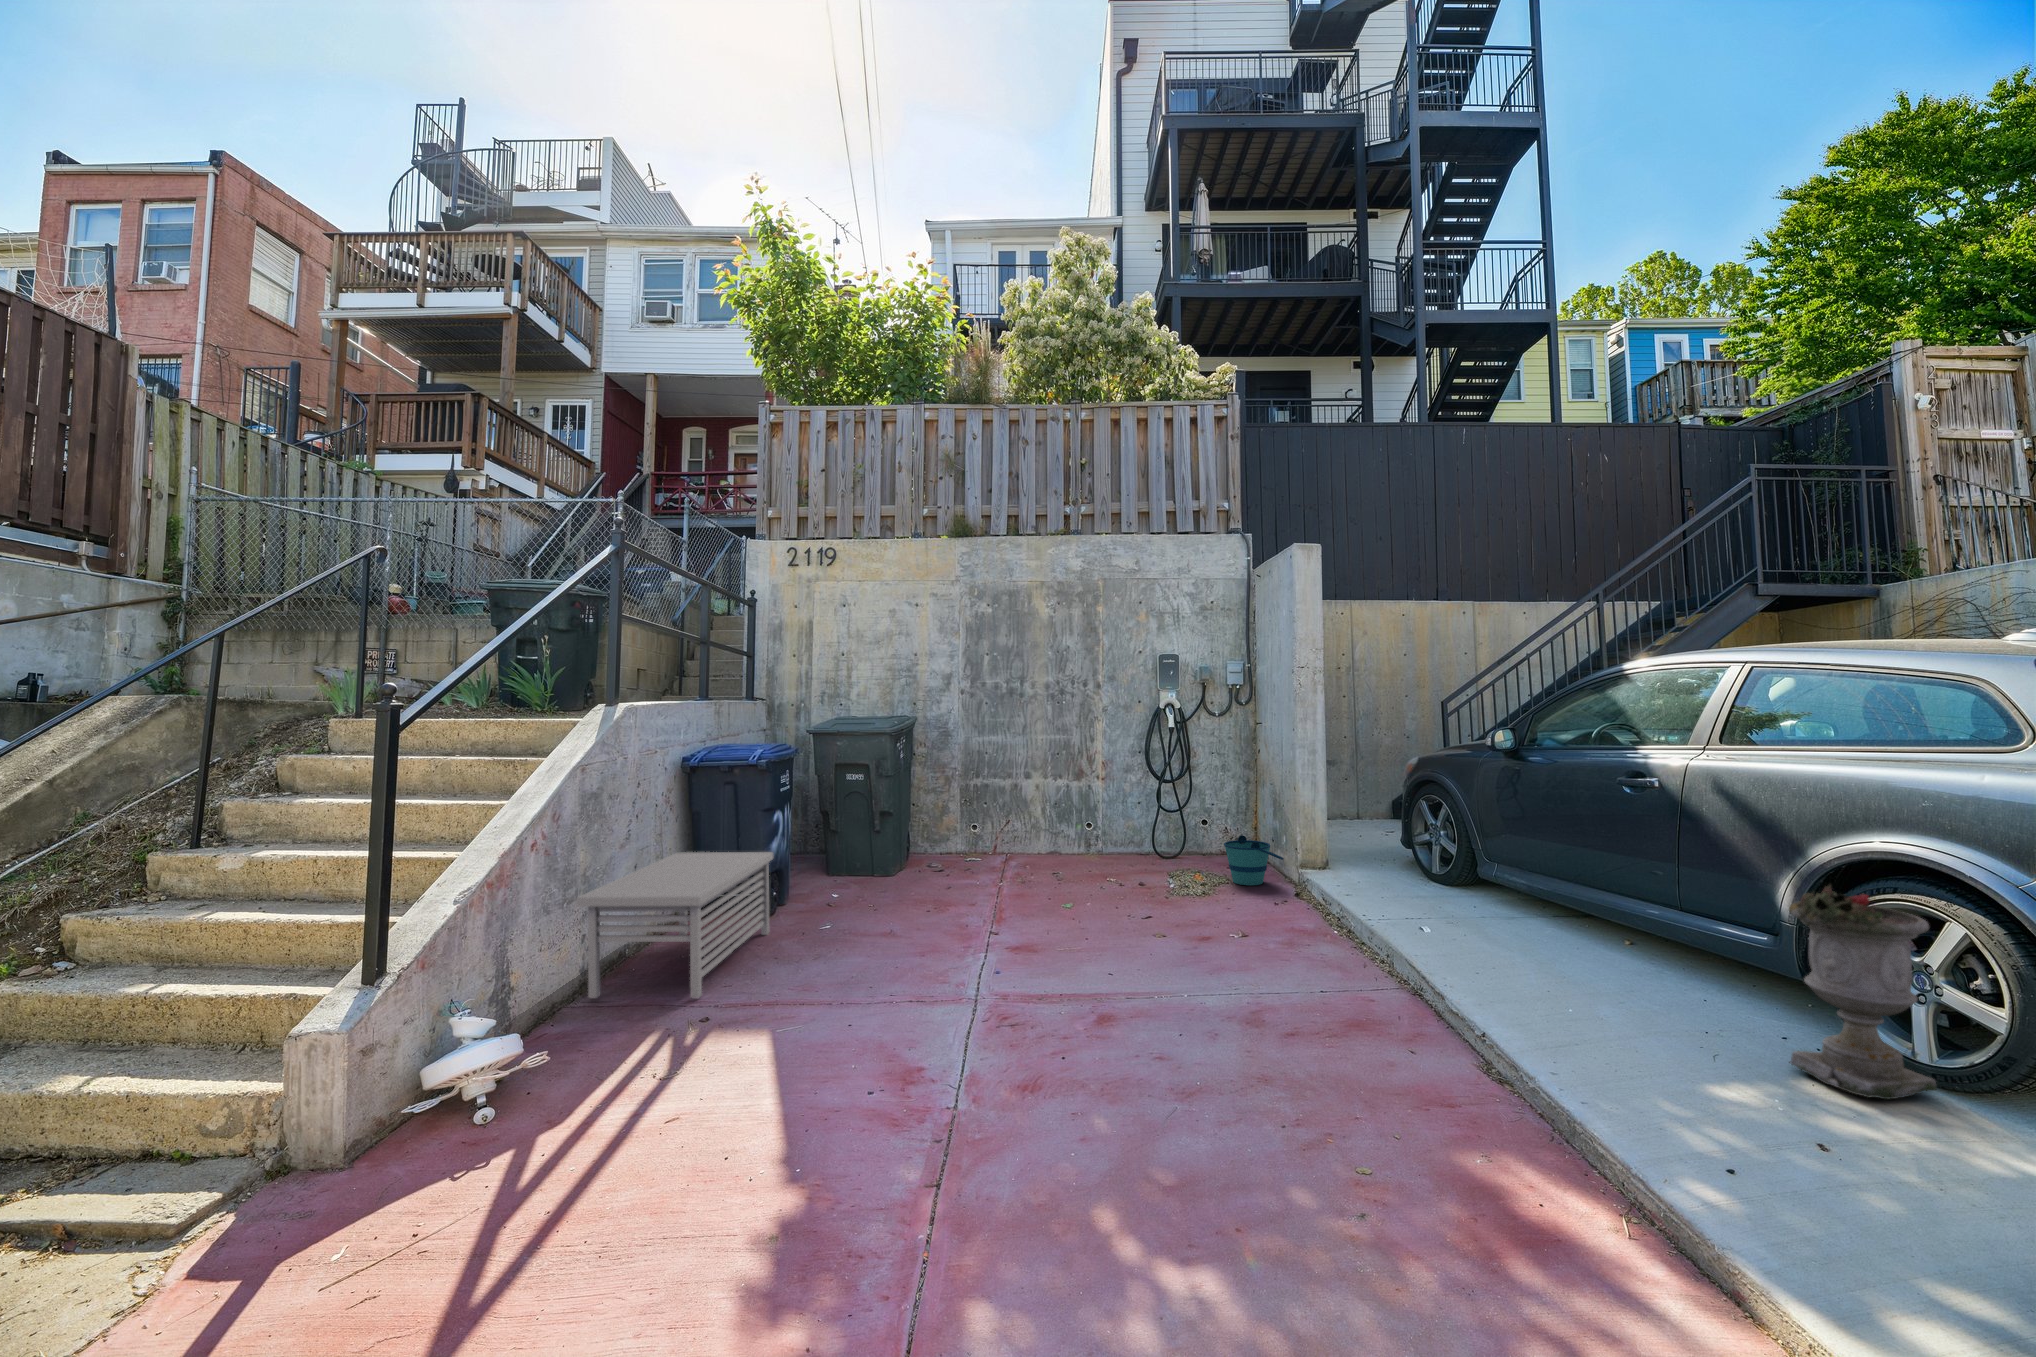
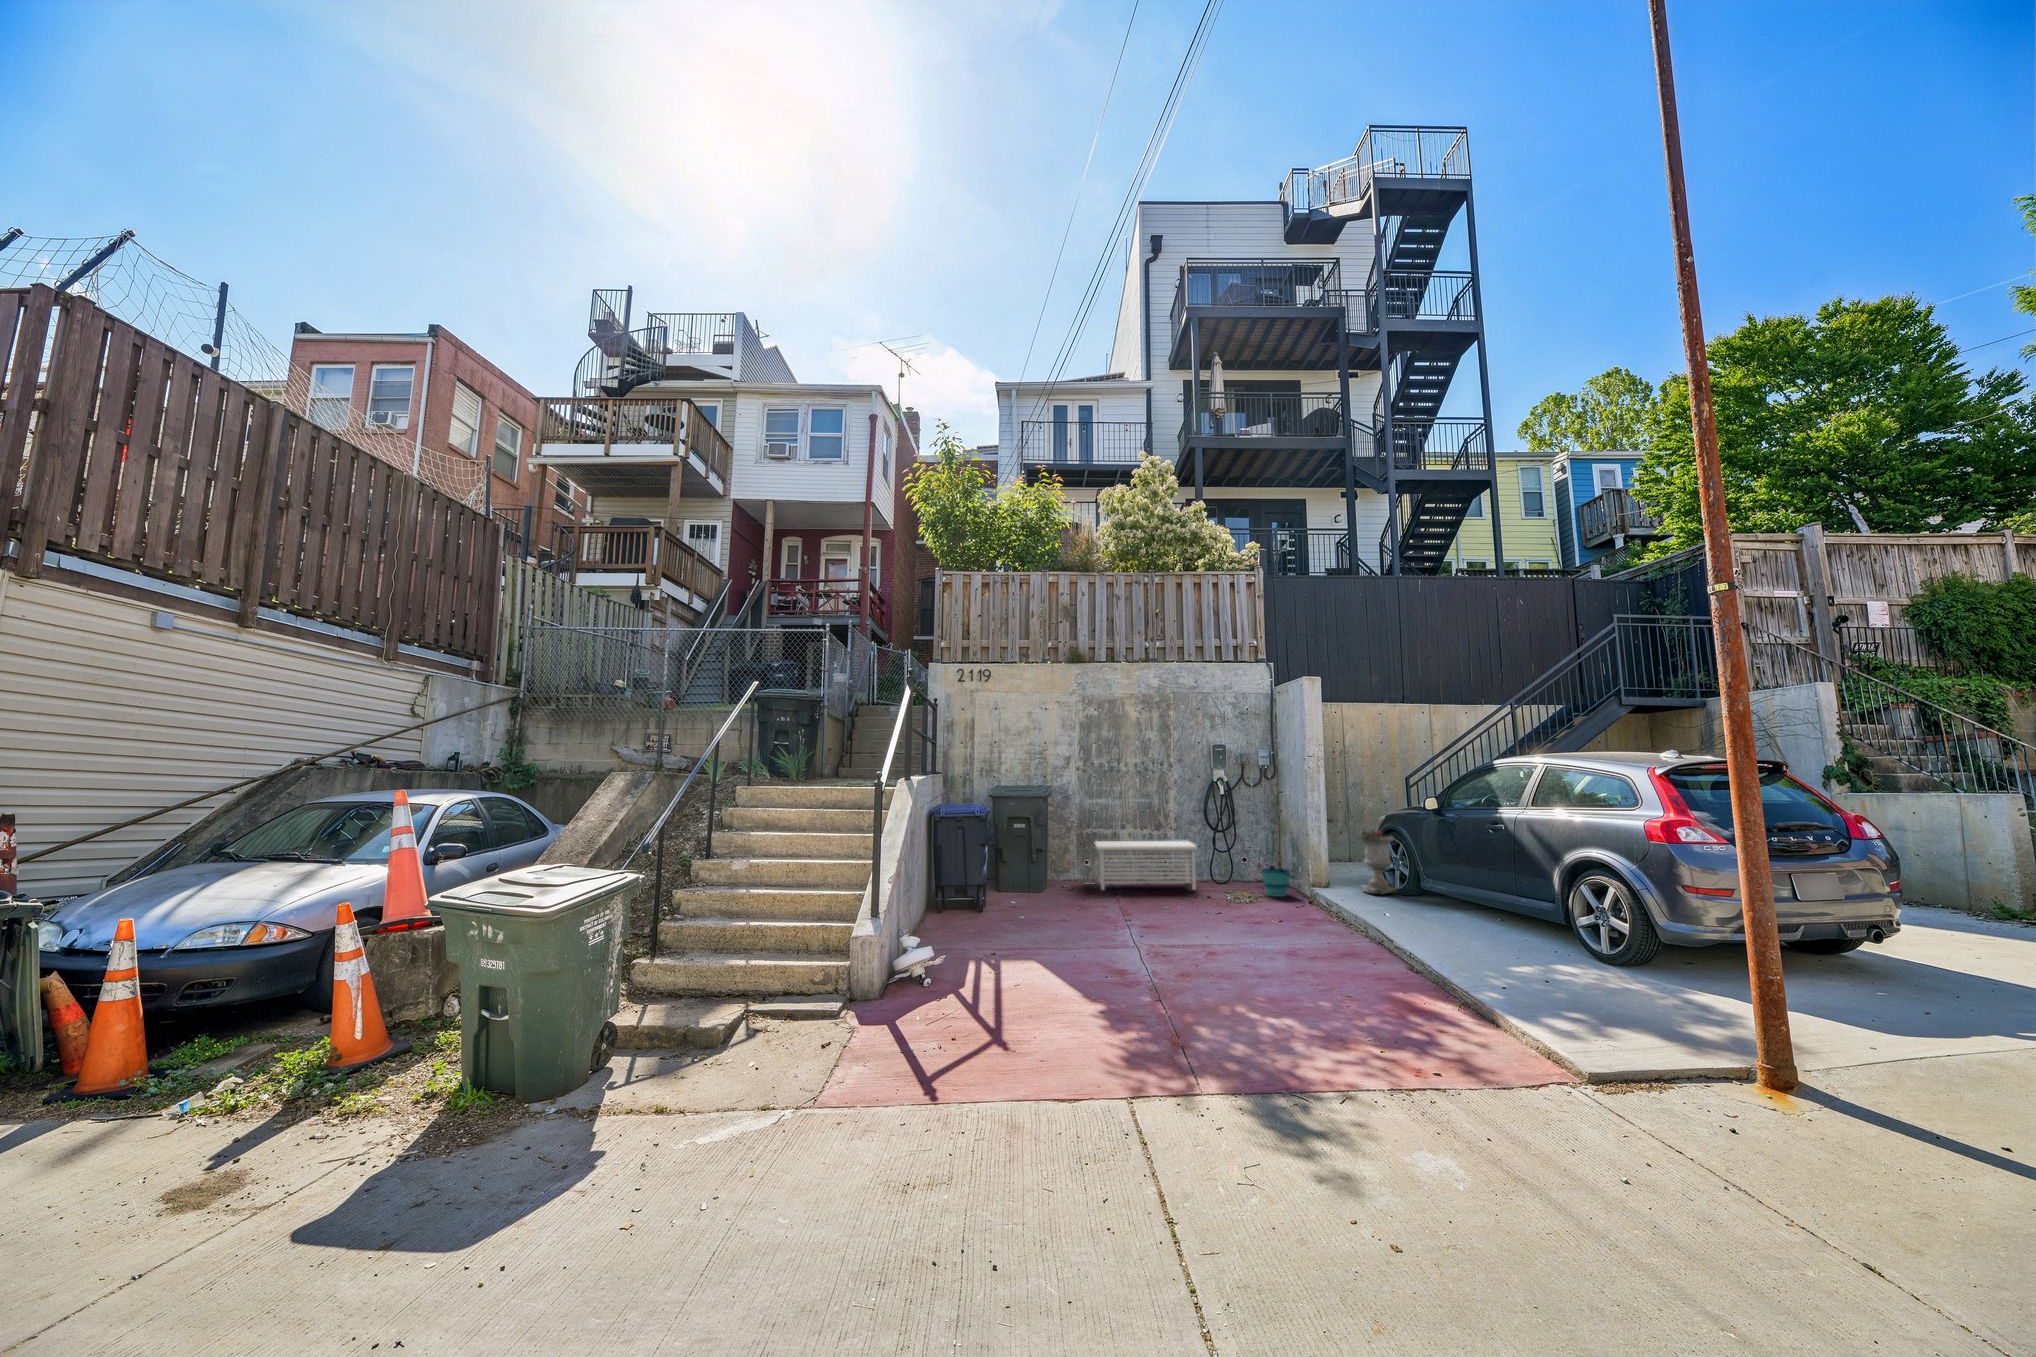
storage bench: present [577,852,773,998] -> present [1095,841,1197,890]
planter: present [1789,885,1937,1099] -> present [1359,830,1396,894]

